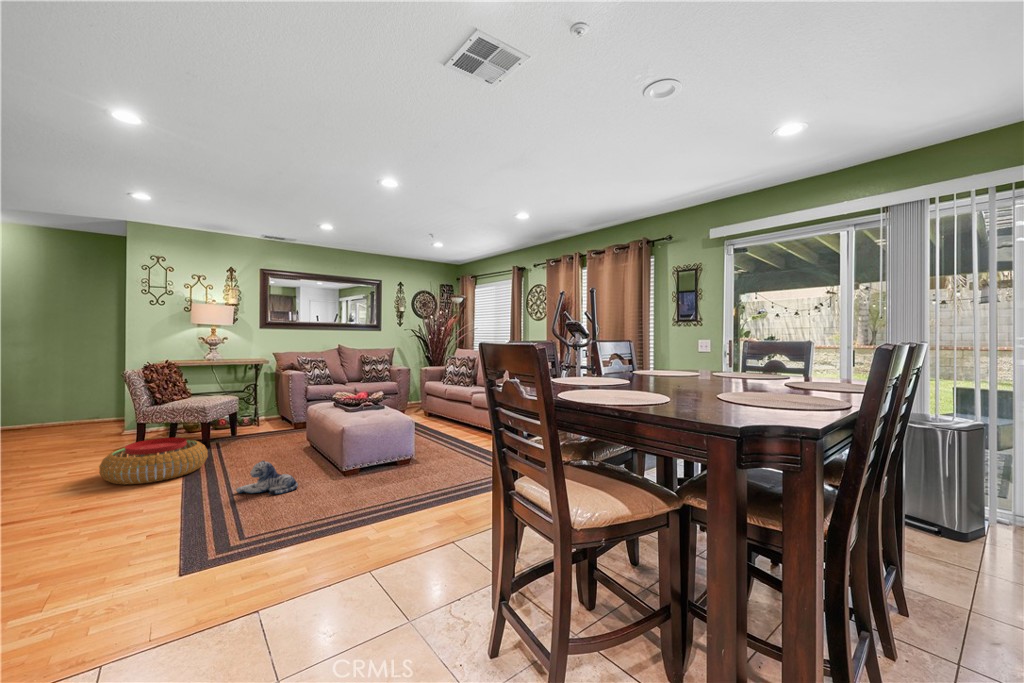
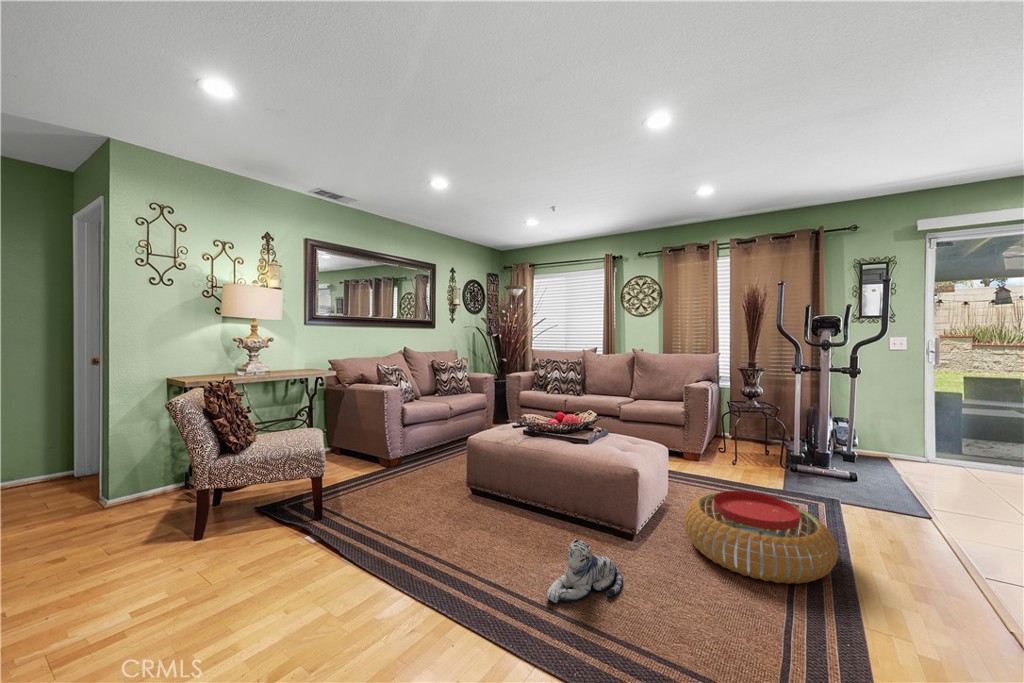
pouf: present [99,437,208,485] -> present [684,491,838,584]

